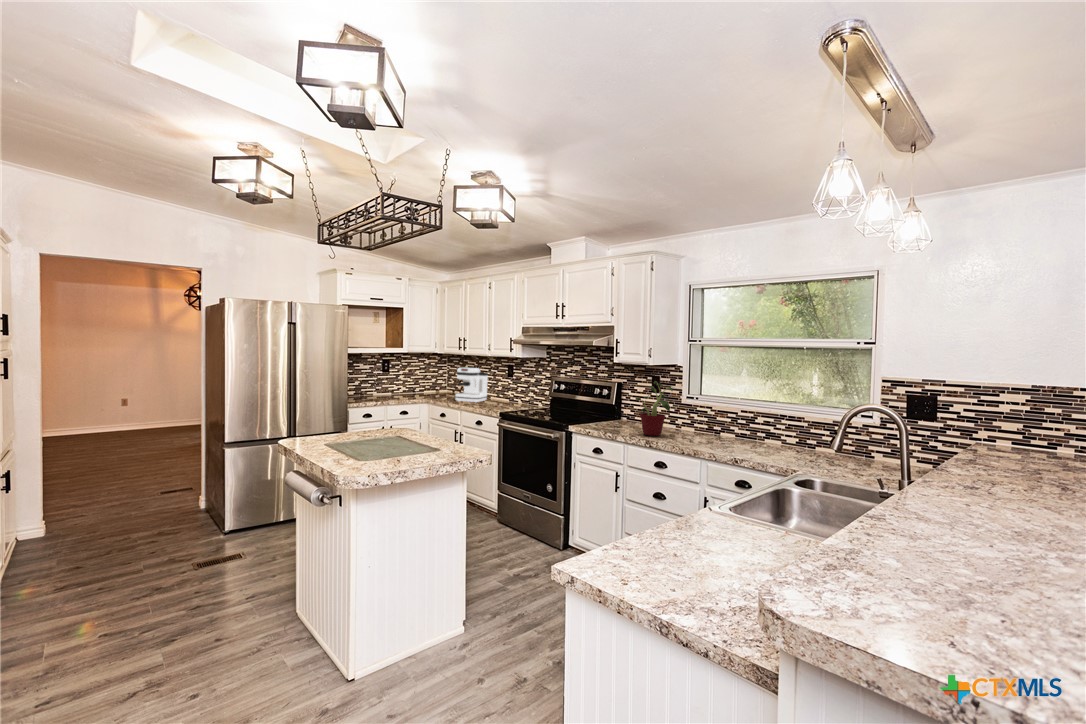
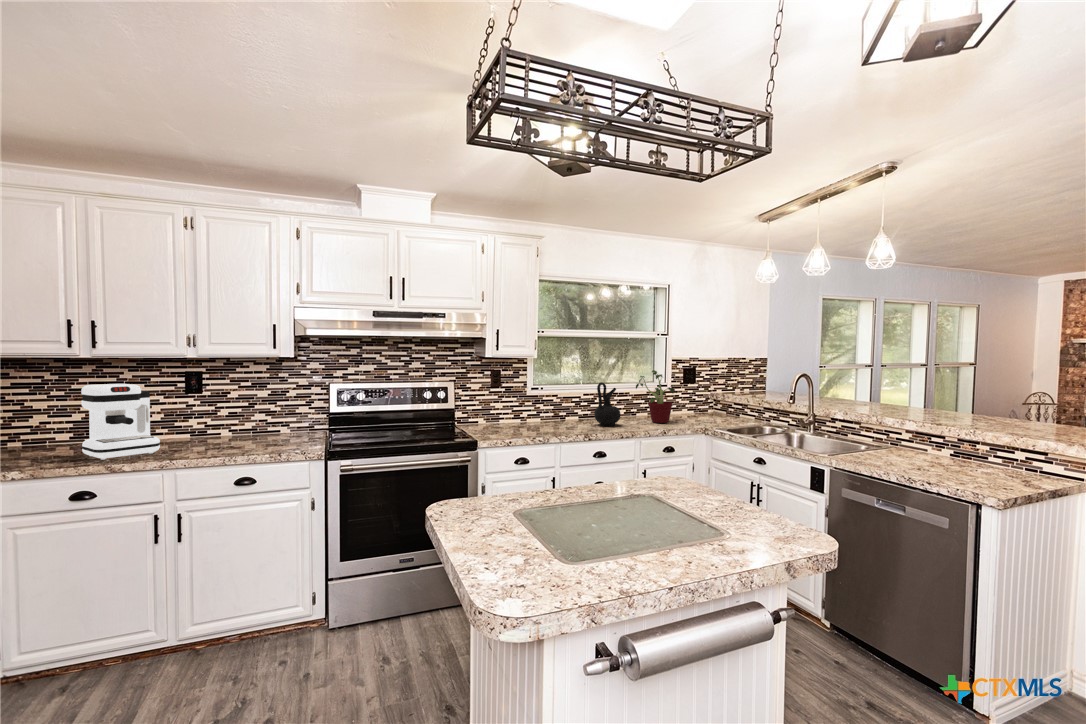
potted plant: present [636,381,673,436] -> present [636,370,676,423]
ceramic jug: none [702,396,731,445] -> present [594,383,621,426]

